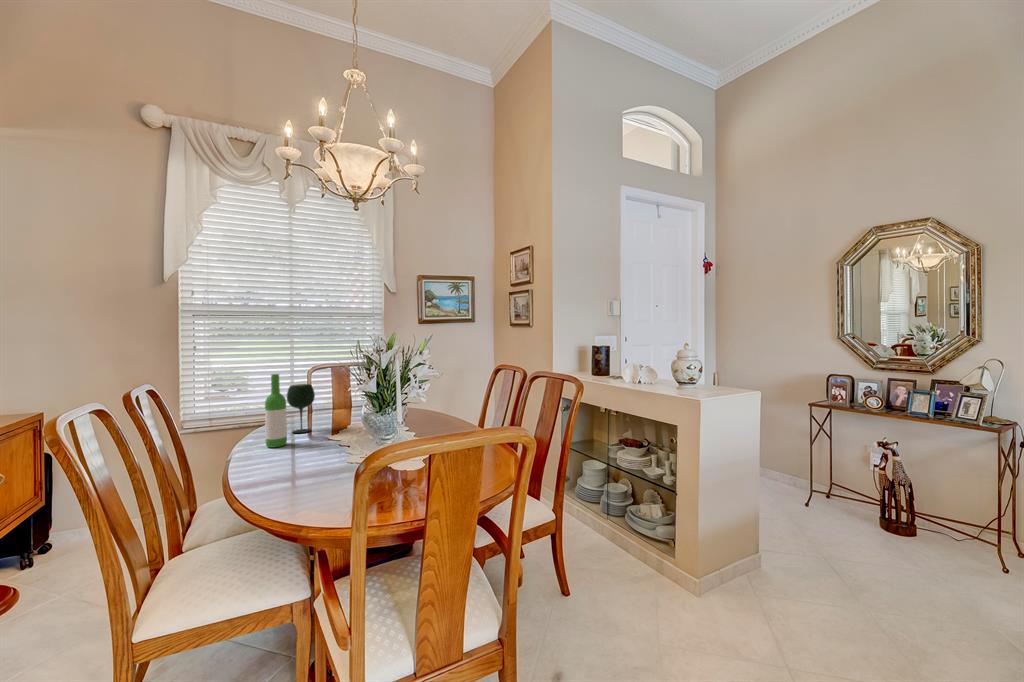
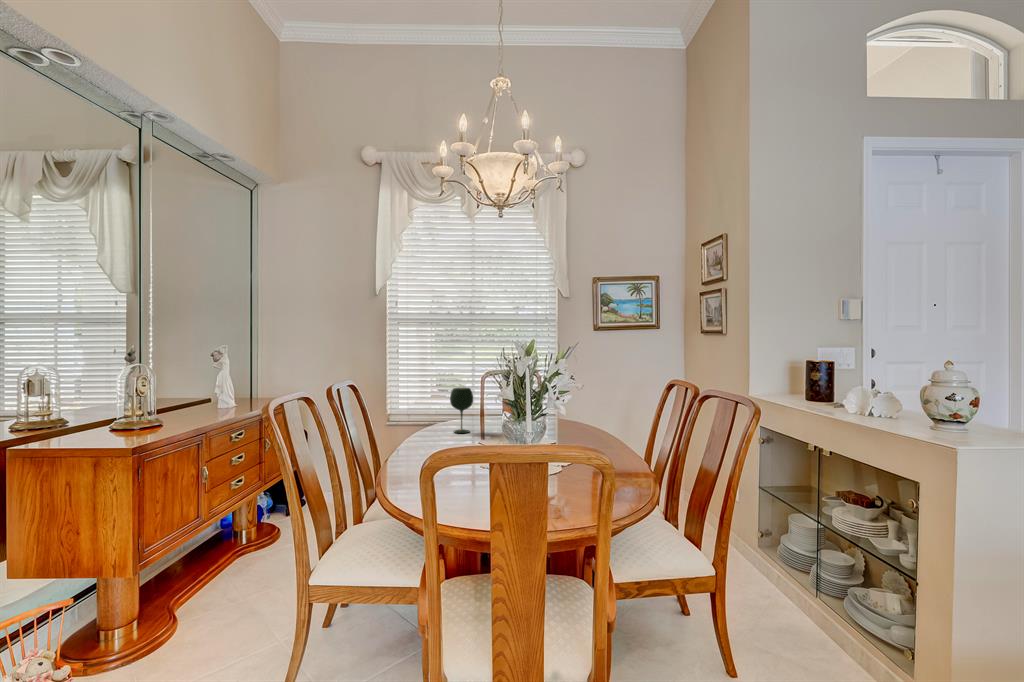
wine bottle: present [265,374,287,447] -> none [427,377,444,444]

